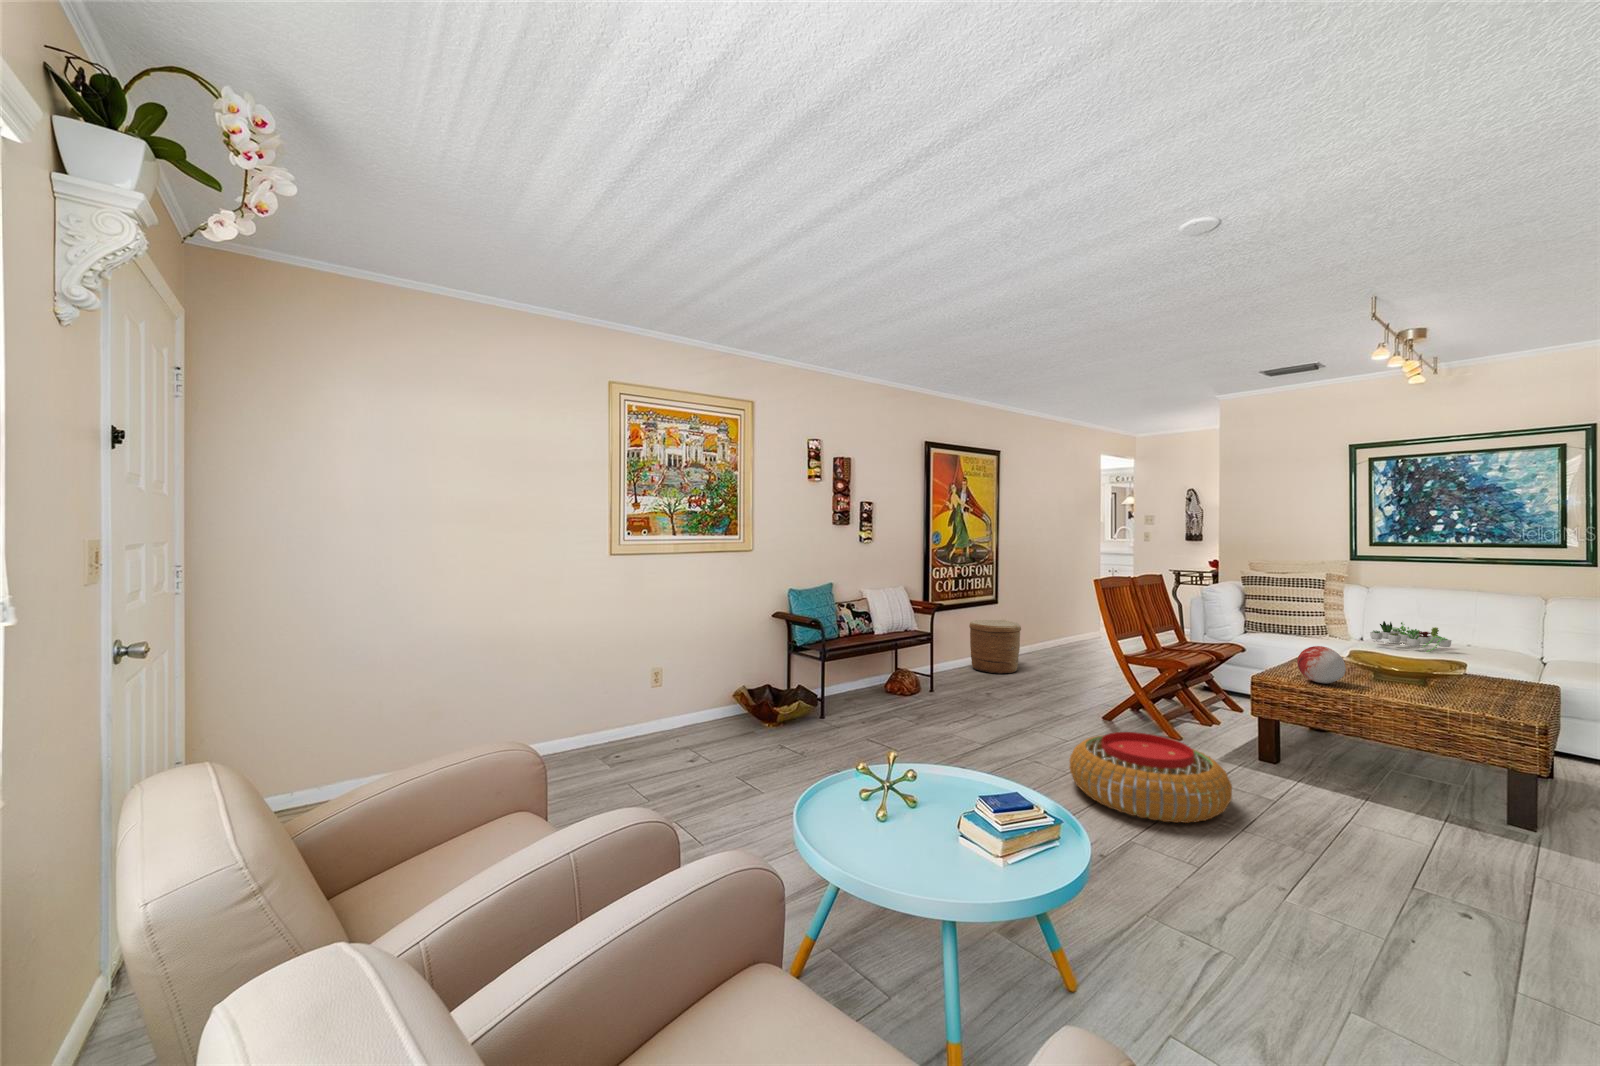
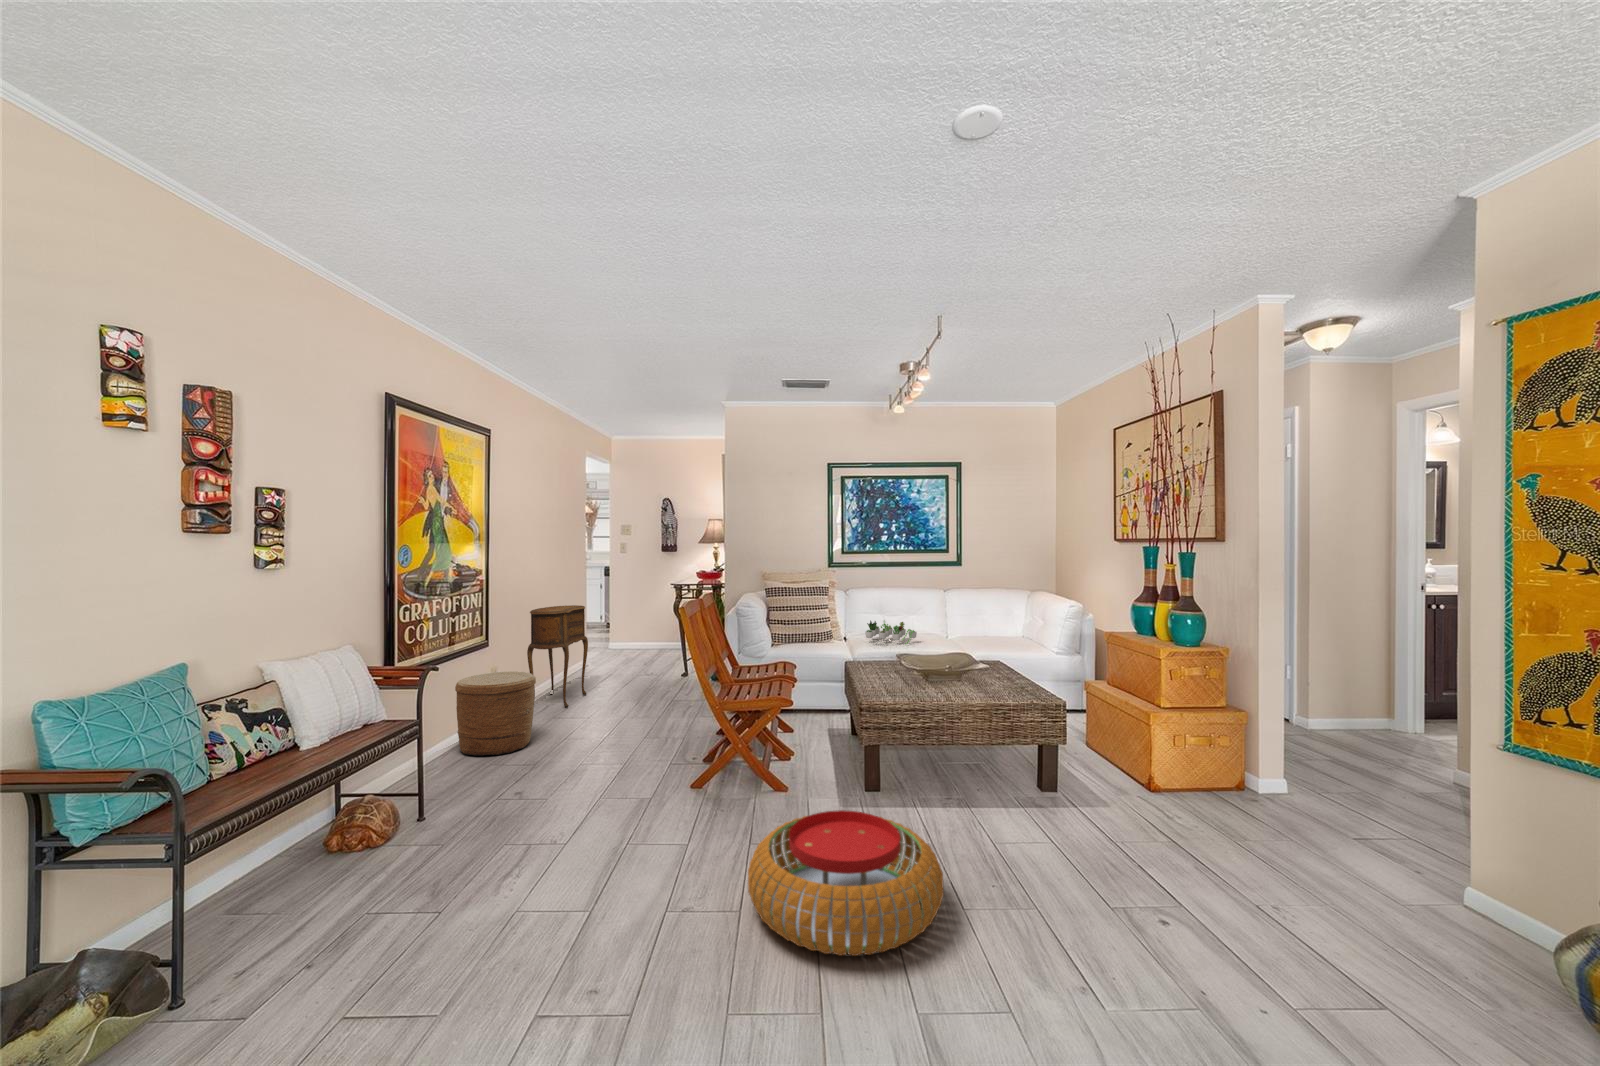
side table: none [1031,581,1082,658] -> present [527,605,588,708]
decorative orb: present [1297,646,1346,683] -> none [889,657,928,695]

